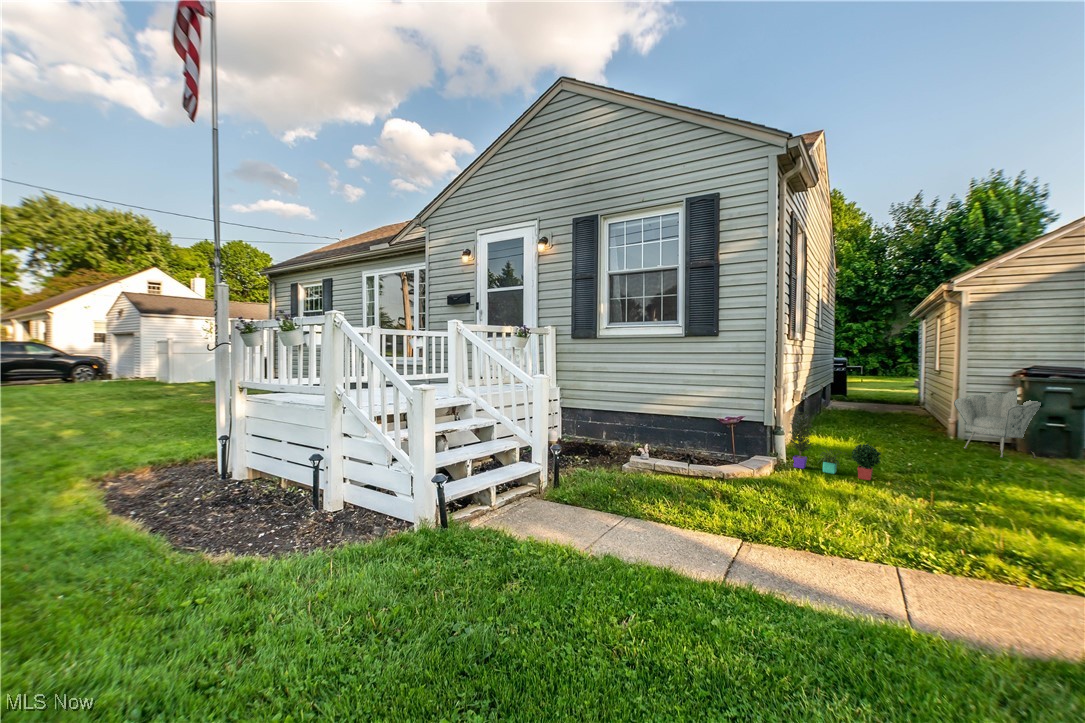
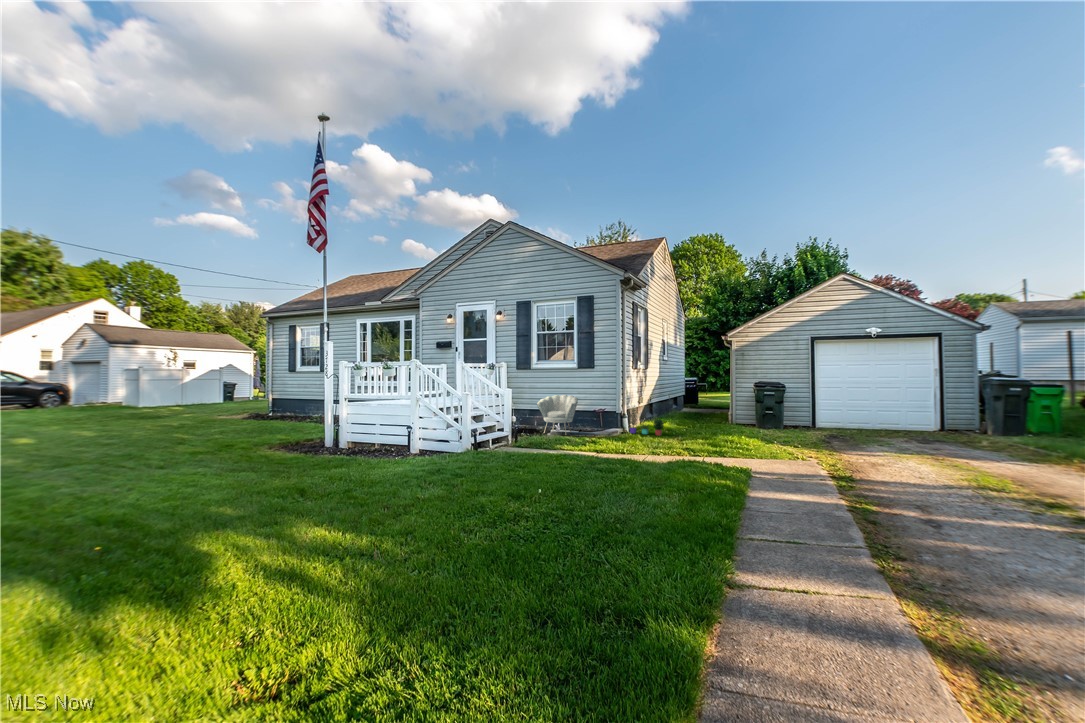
armchair: present [954,391,1041,458] -> present [537,395,578,435]

